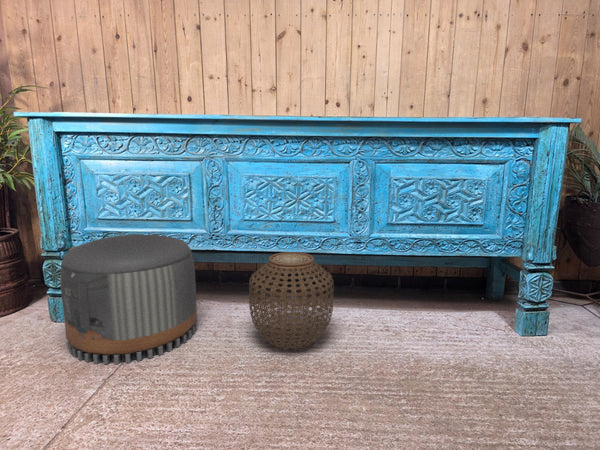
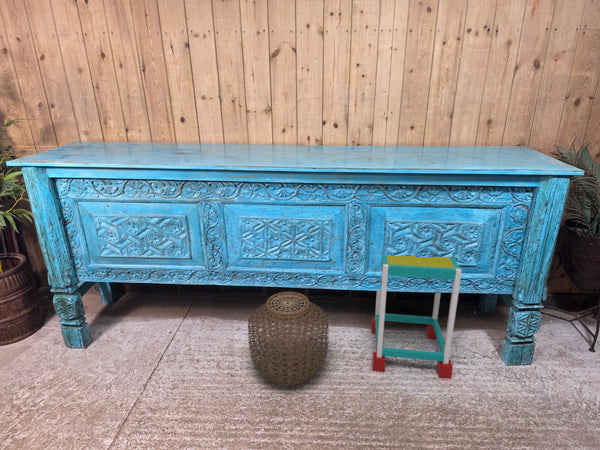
side table: none [377,209,469,344] -> present [371,255,462,378]
pouf: present [60,234,197,364] -> none [68,267,201,405]

